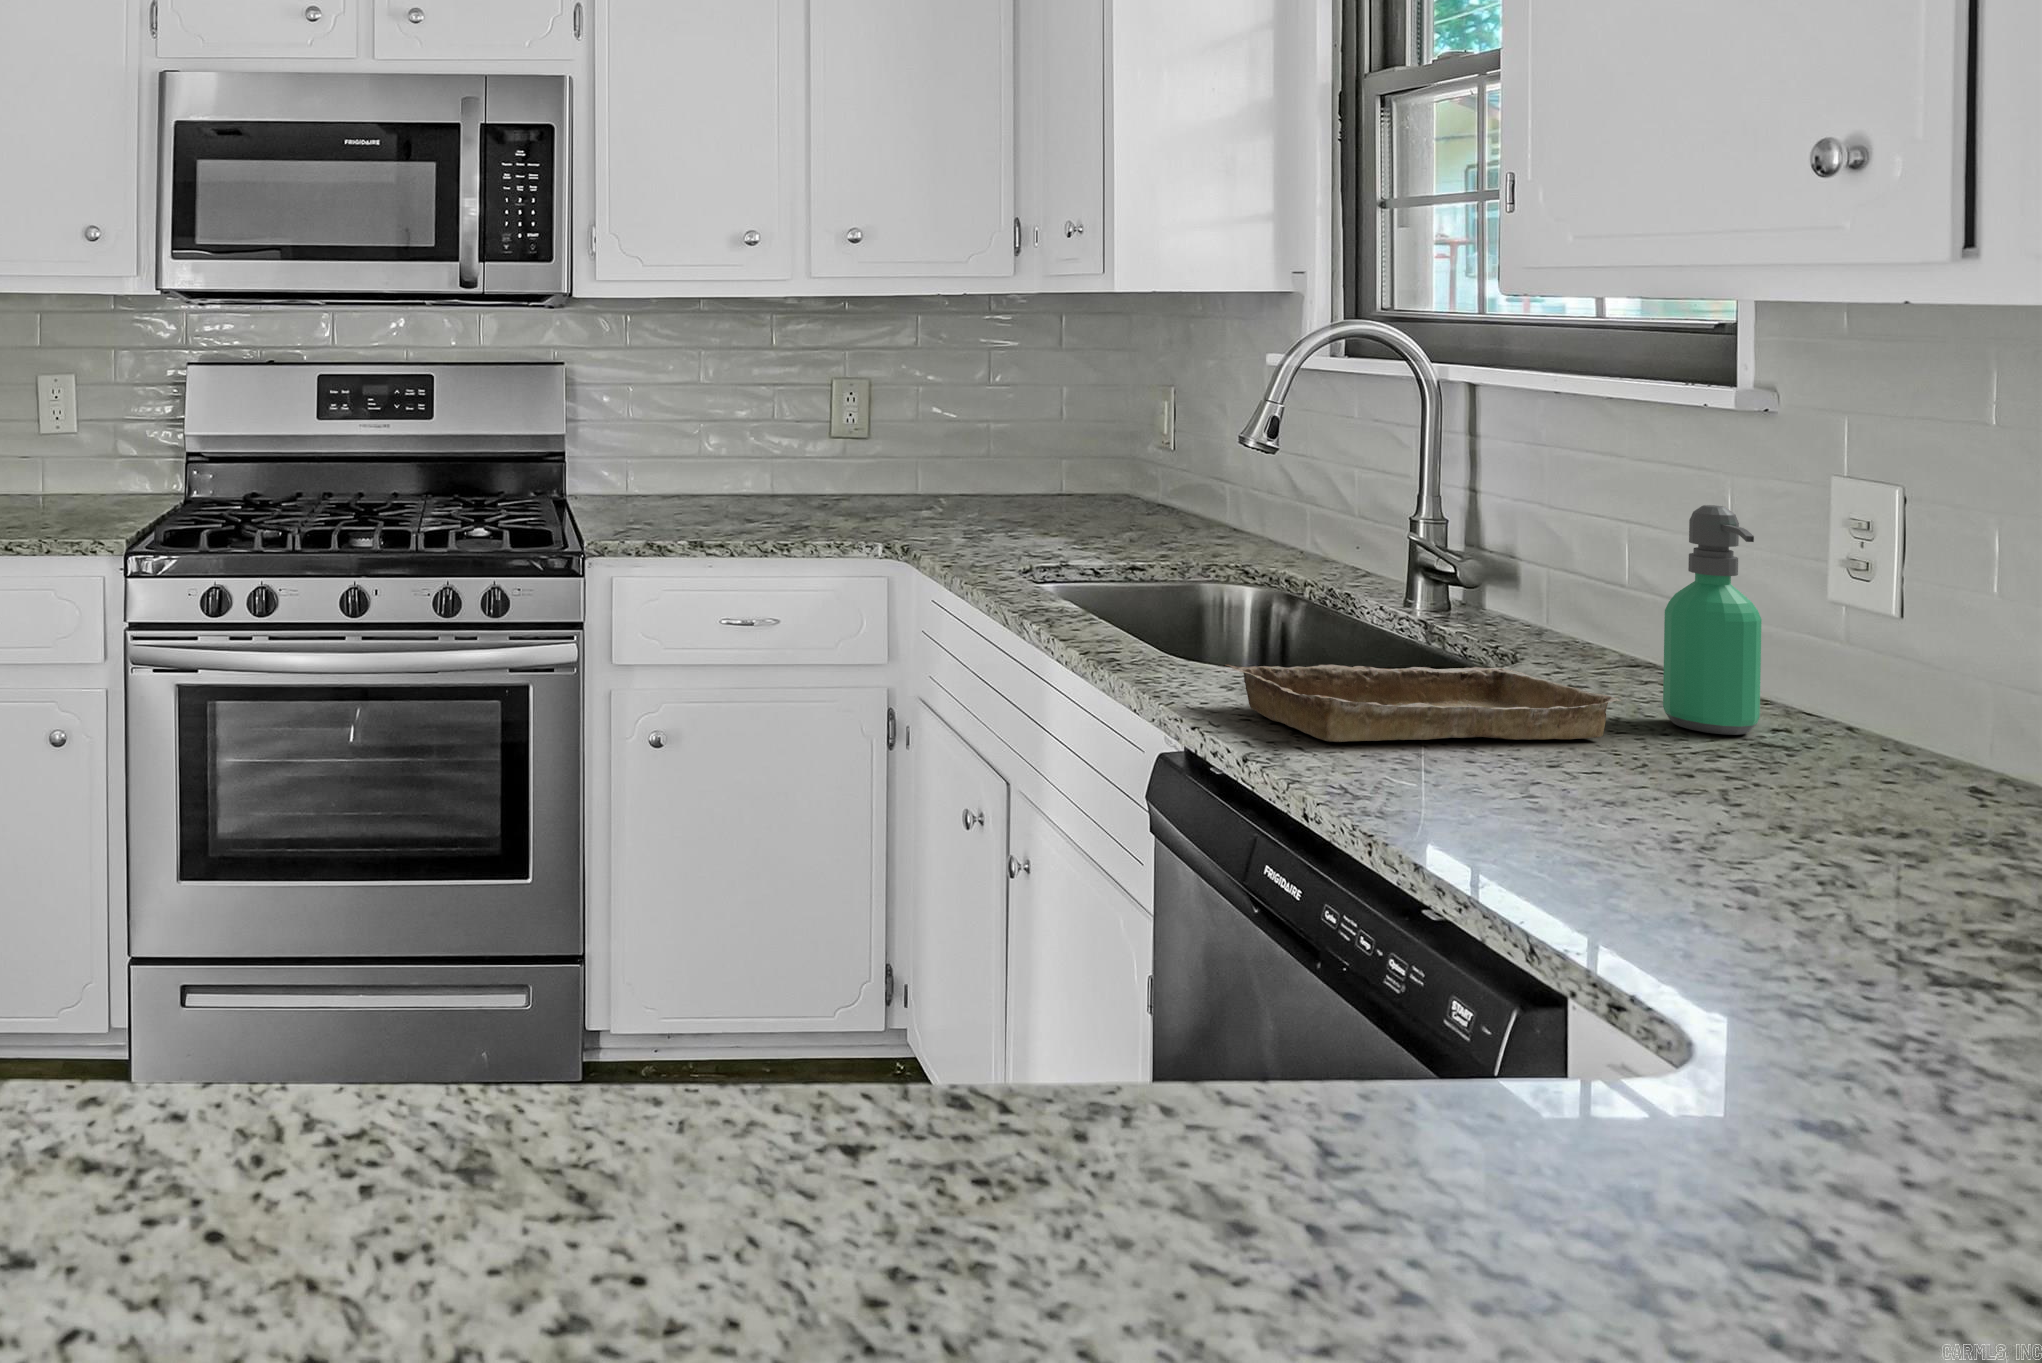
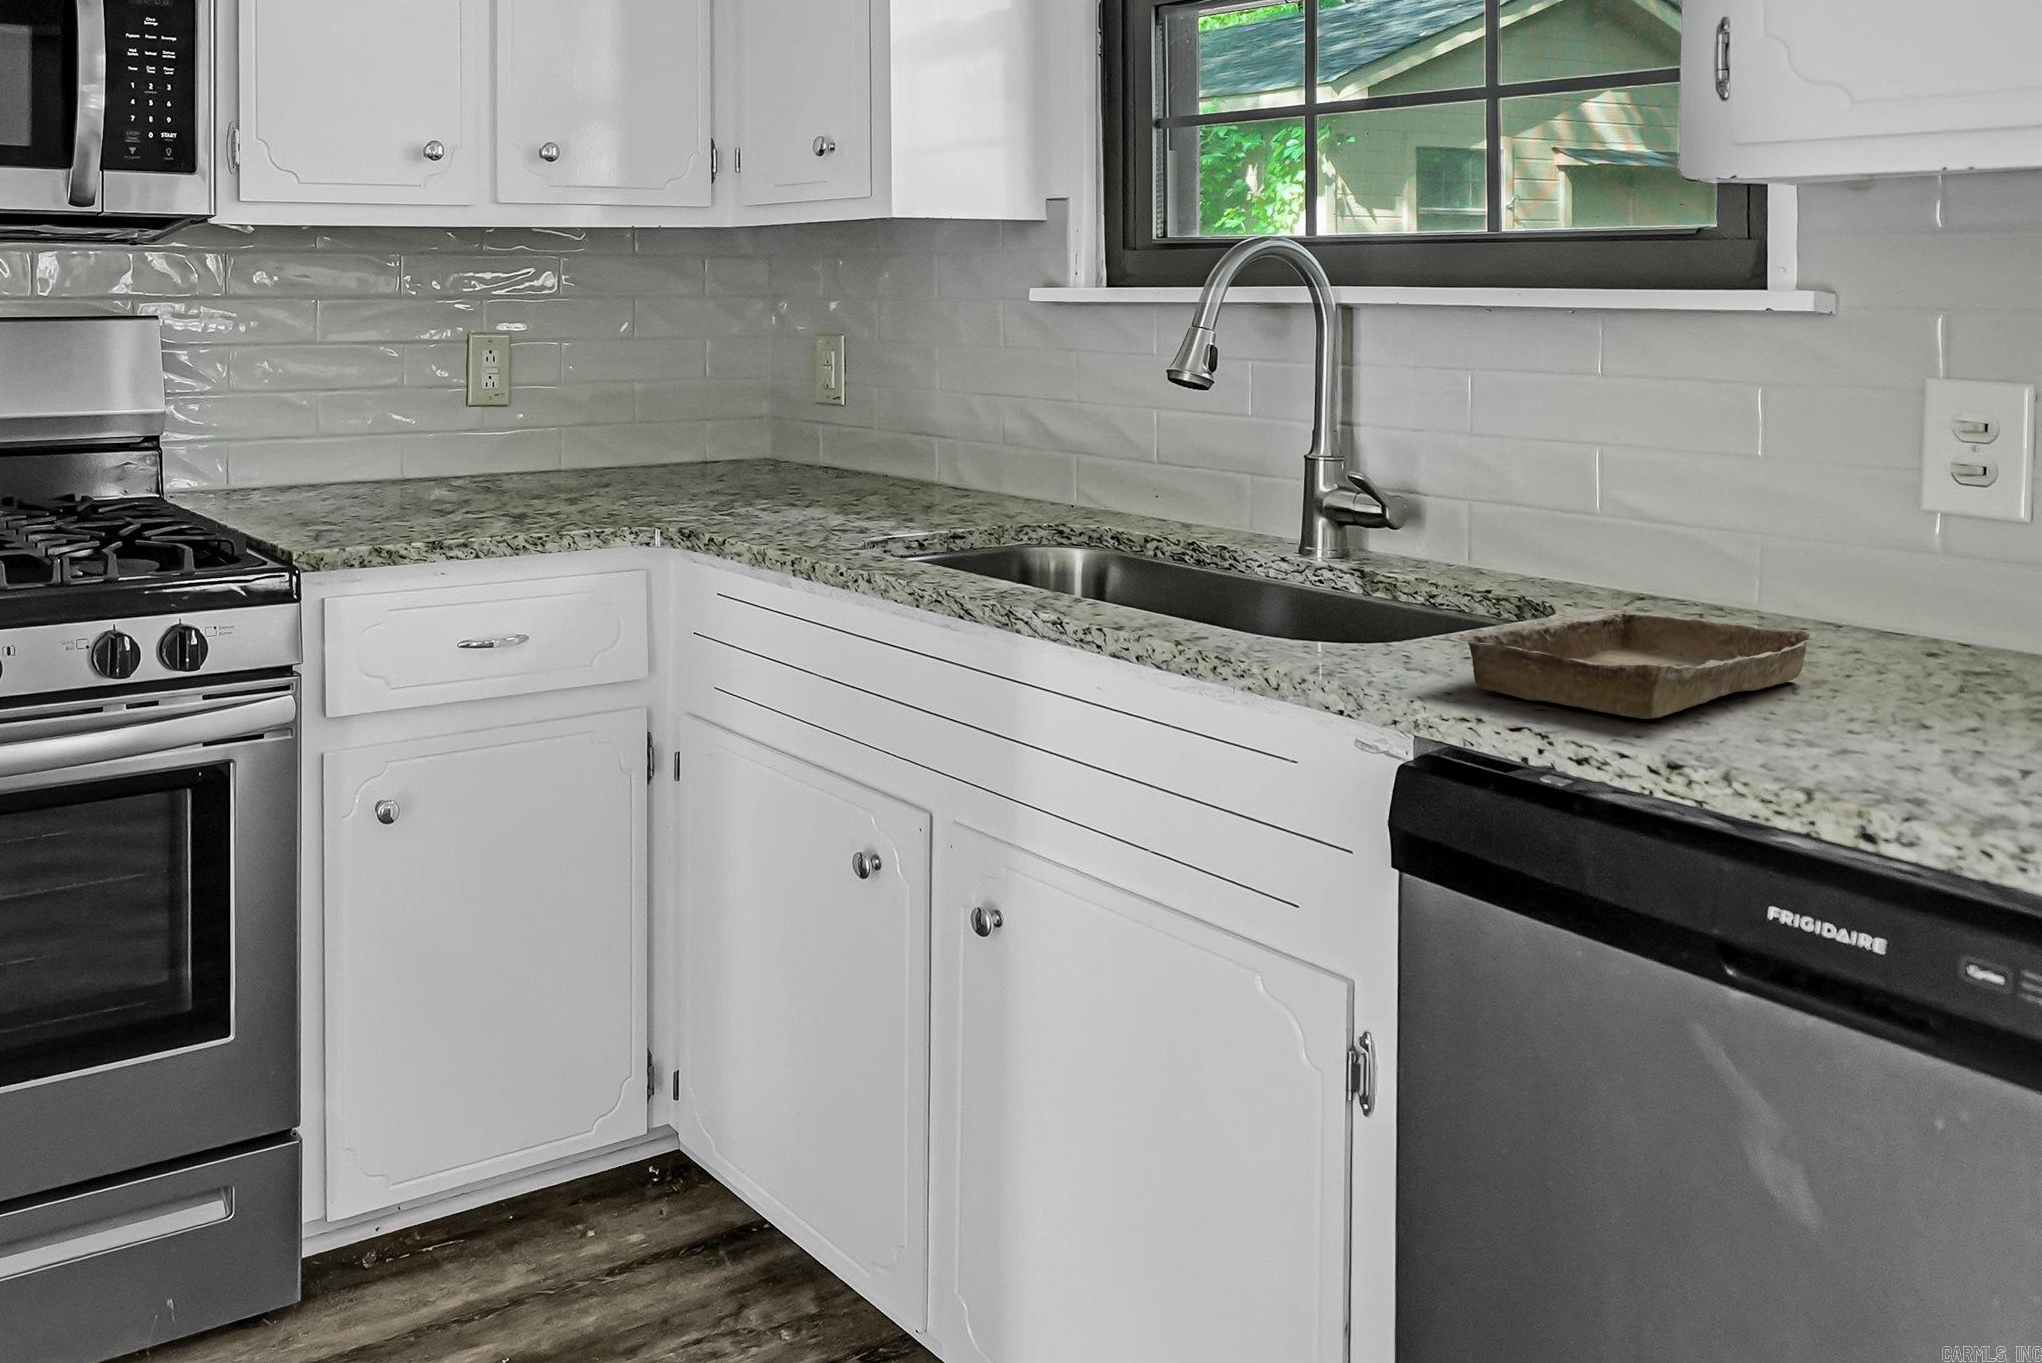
soap dispenser: present [1663,505,1761,735] -> none [1761,416,1891,659]

